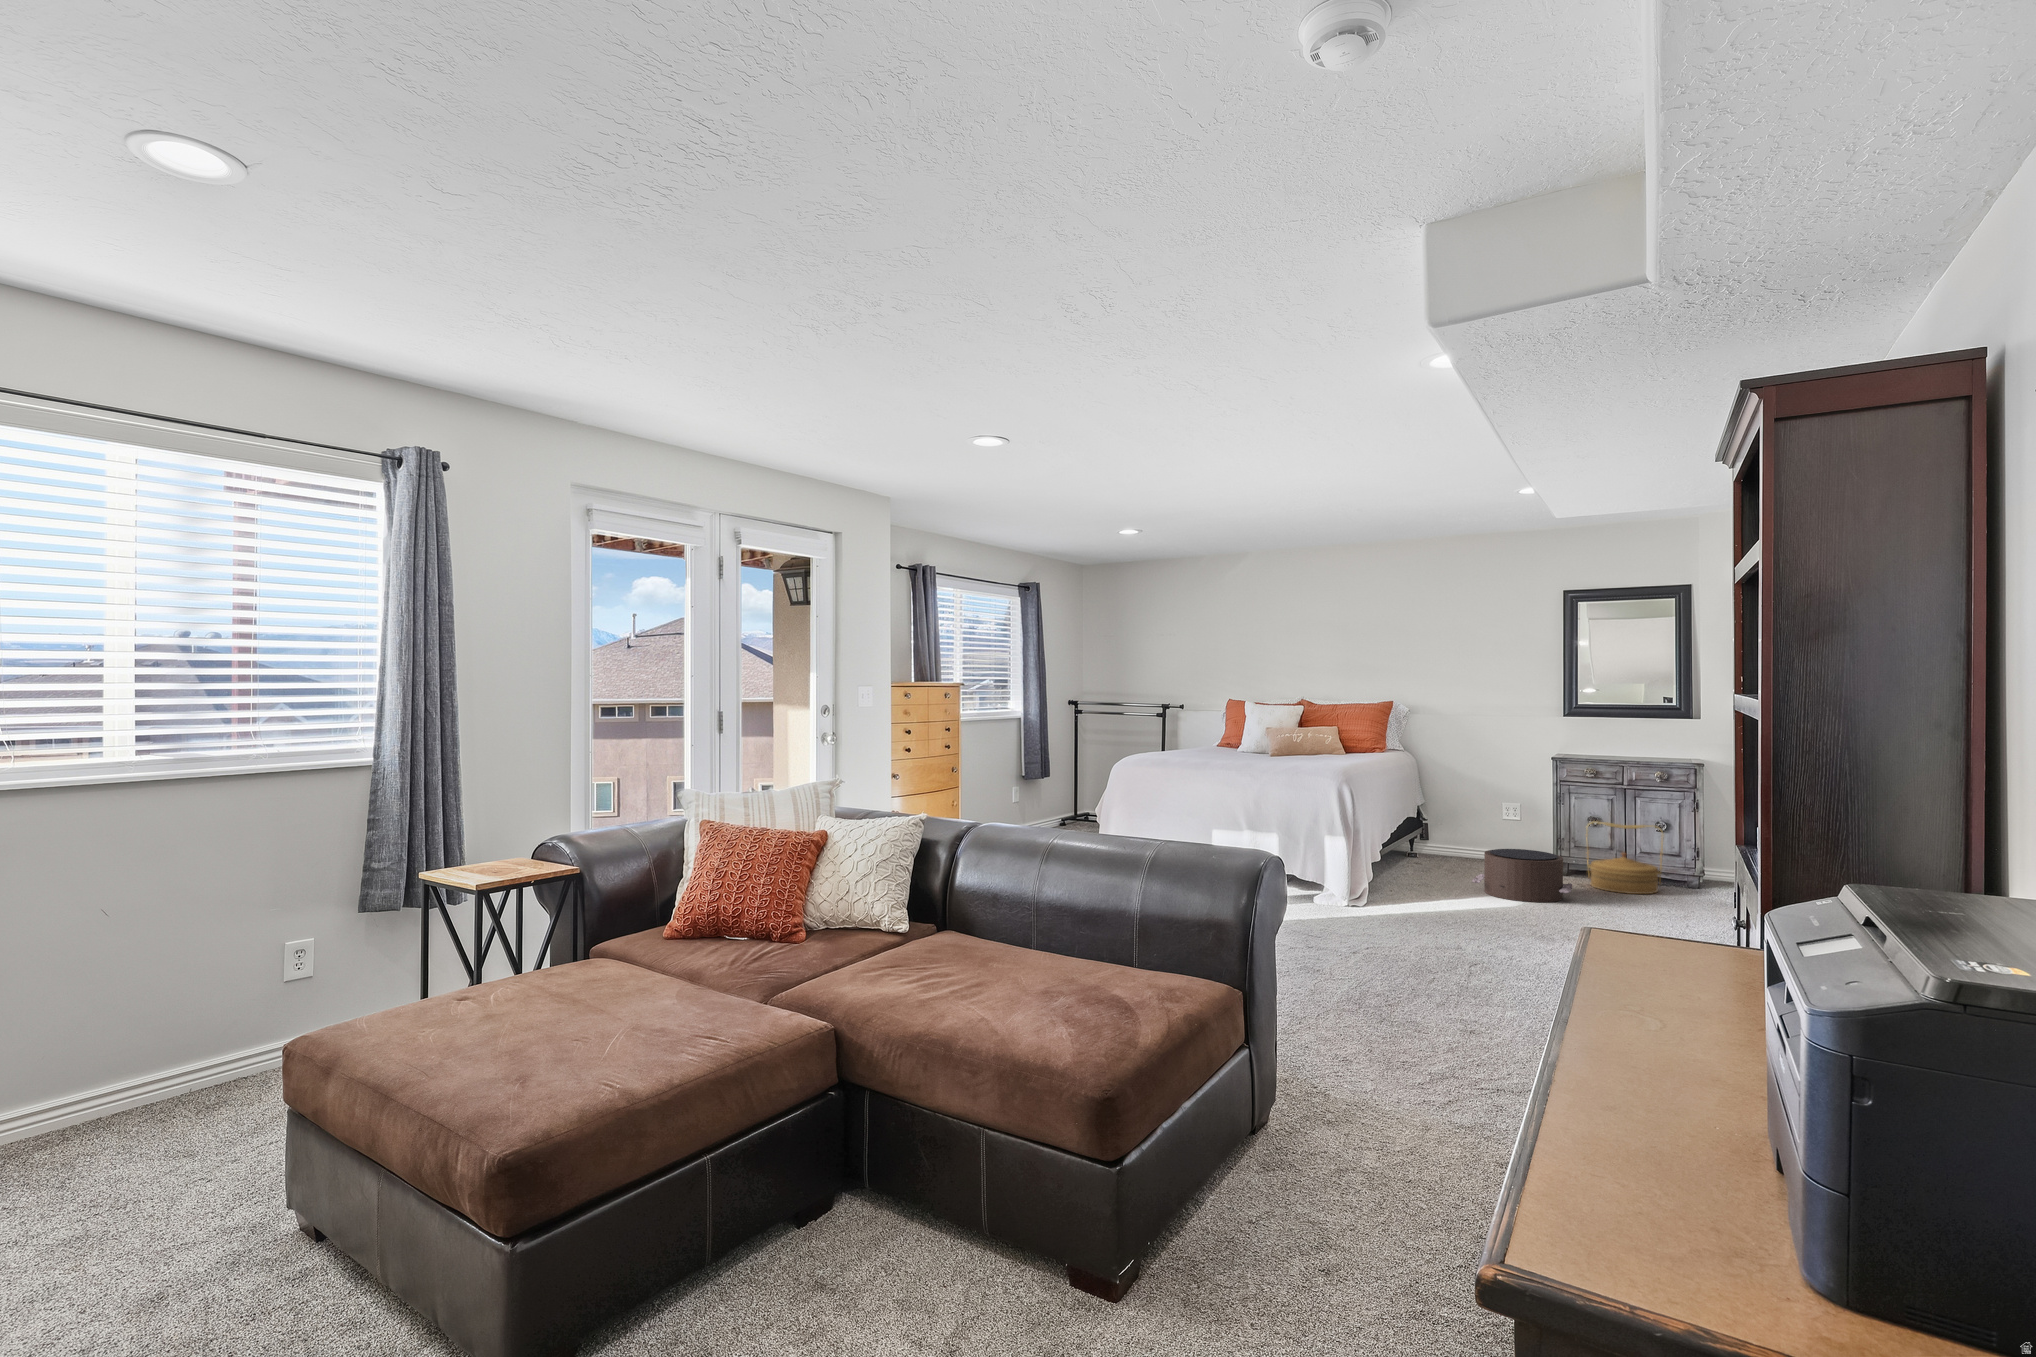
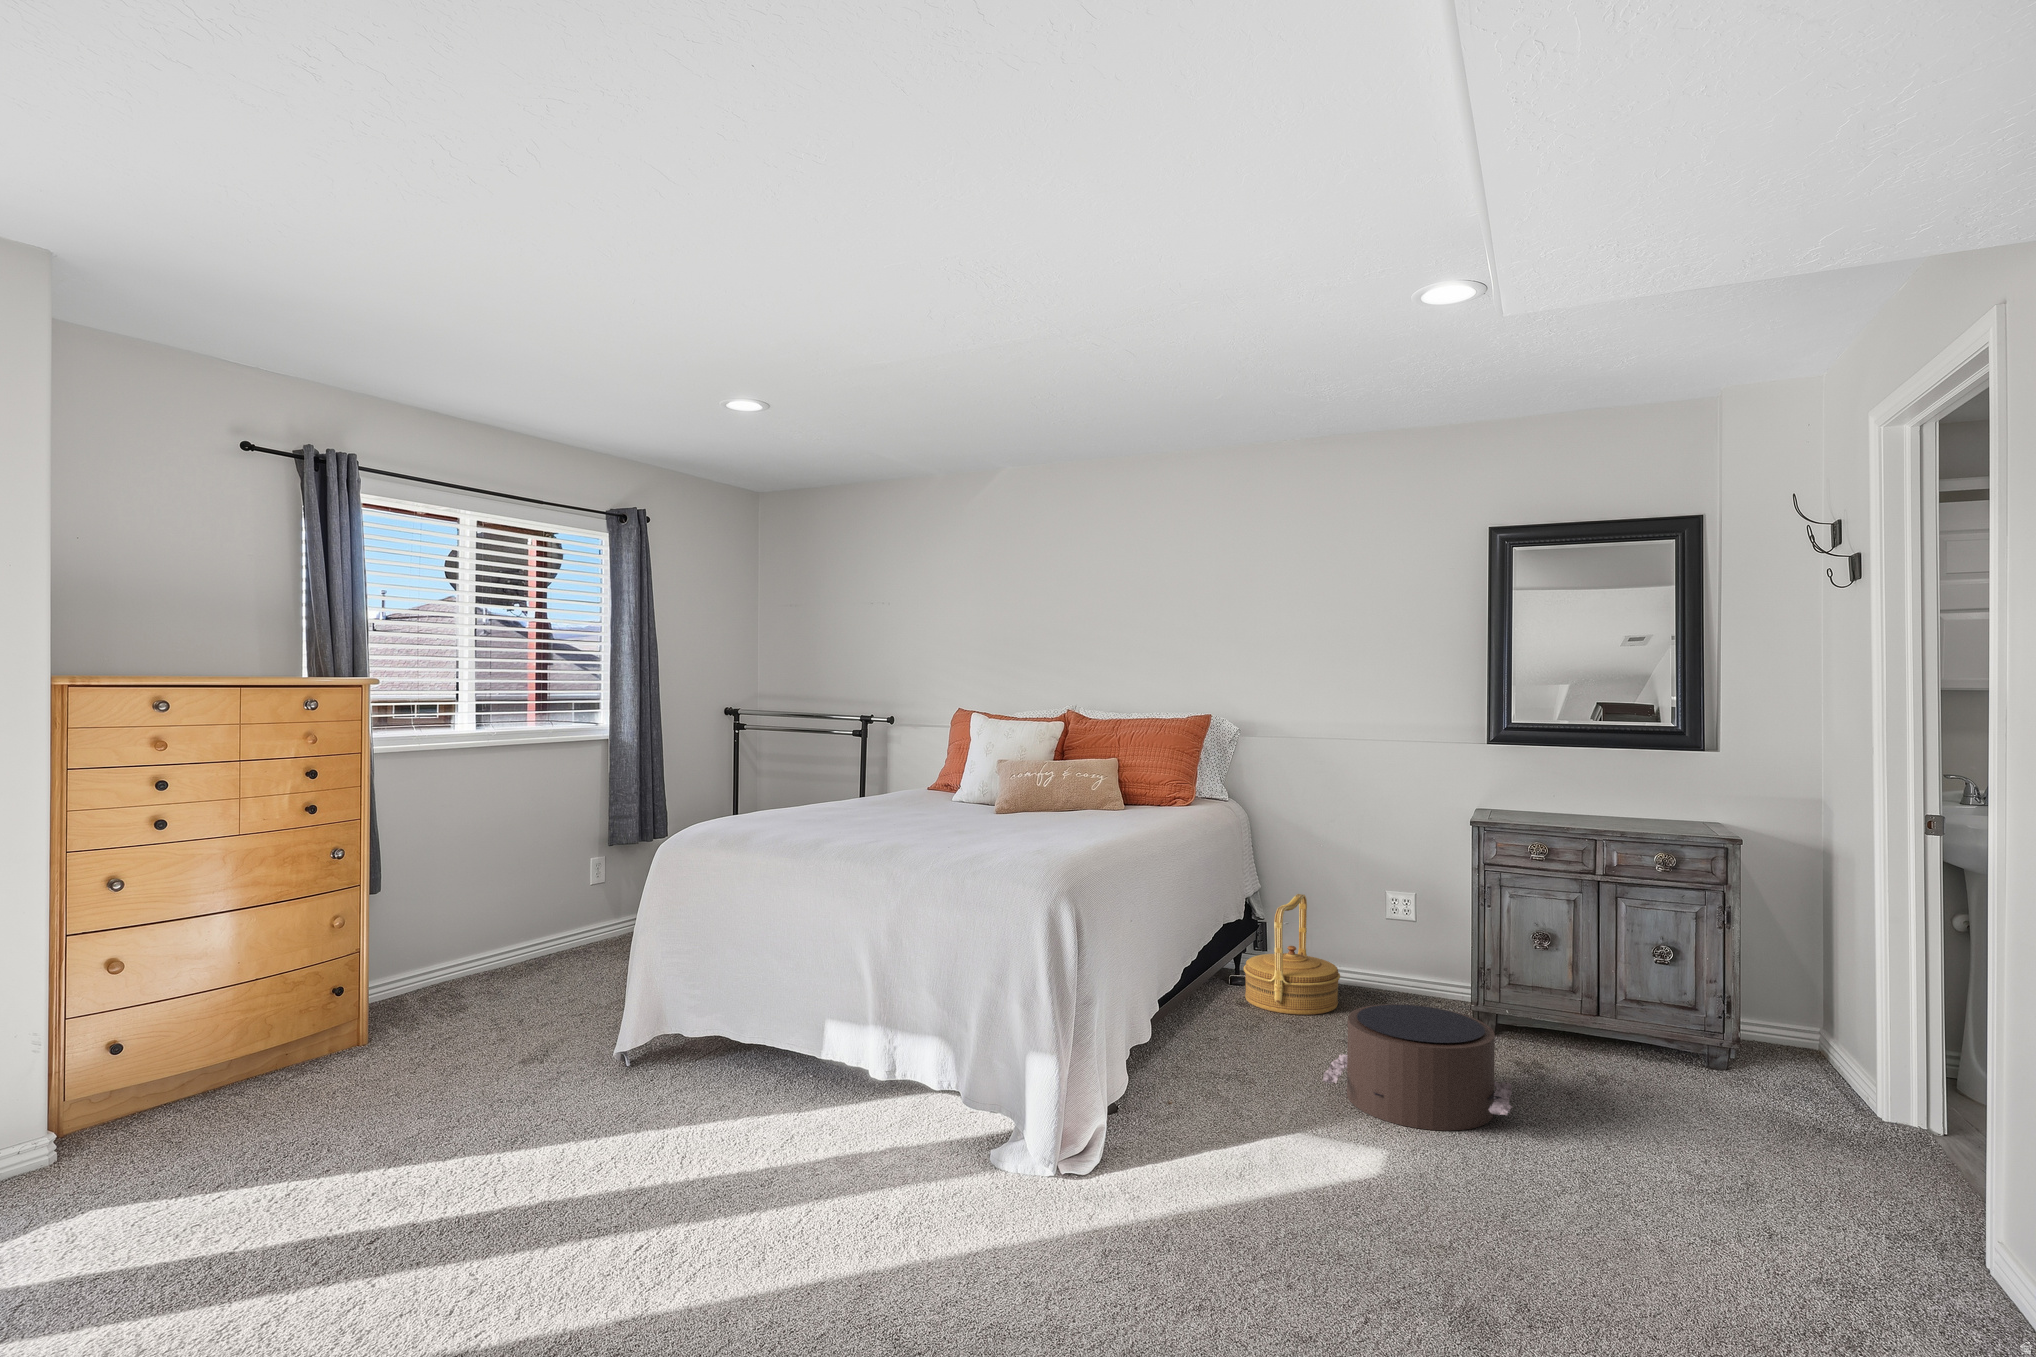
woven basket: present [1586,822,1663,894] -> present [1244,894,1340,1015]

